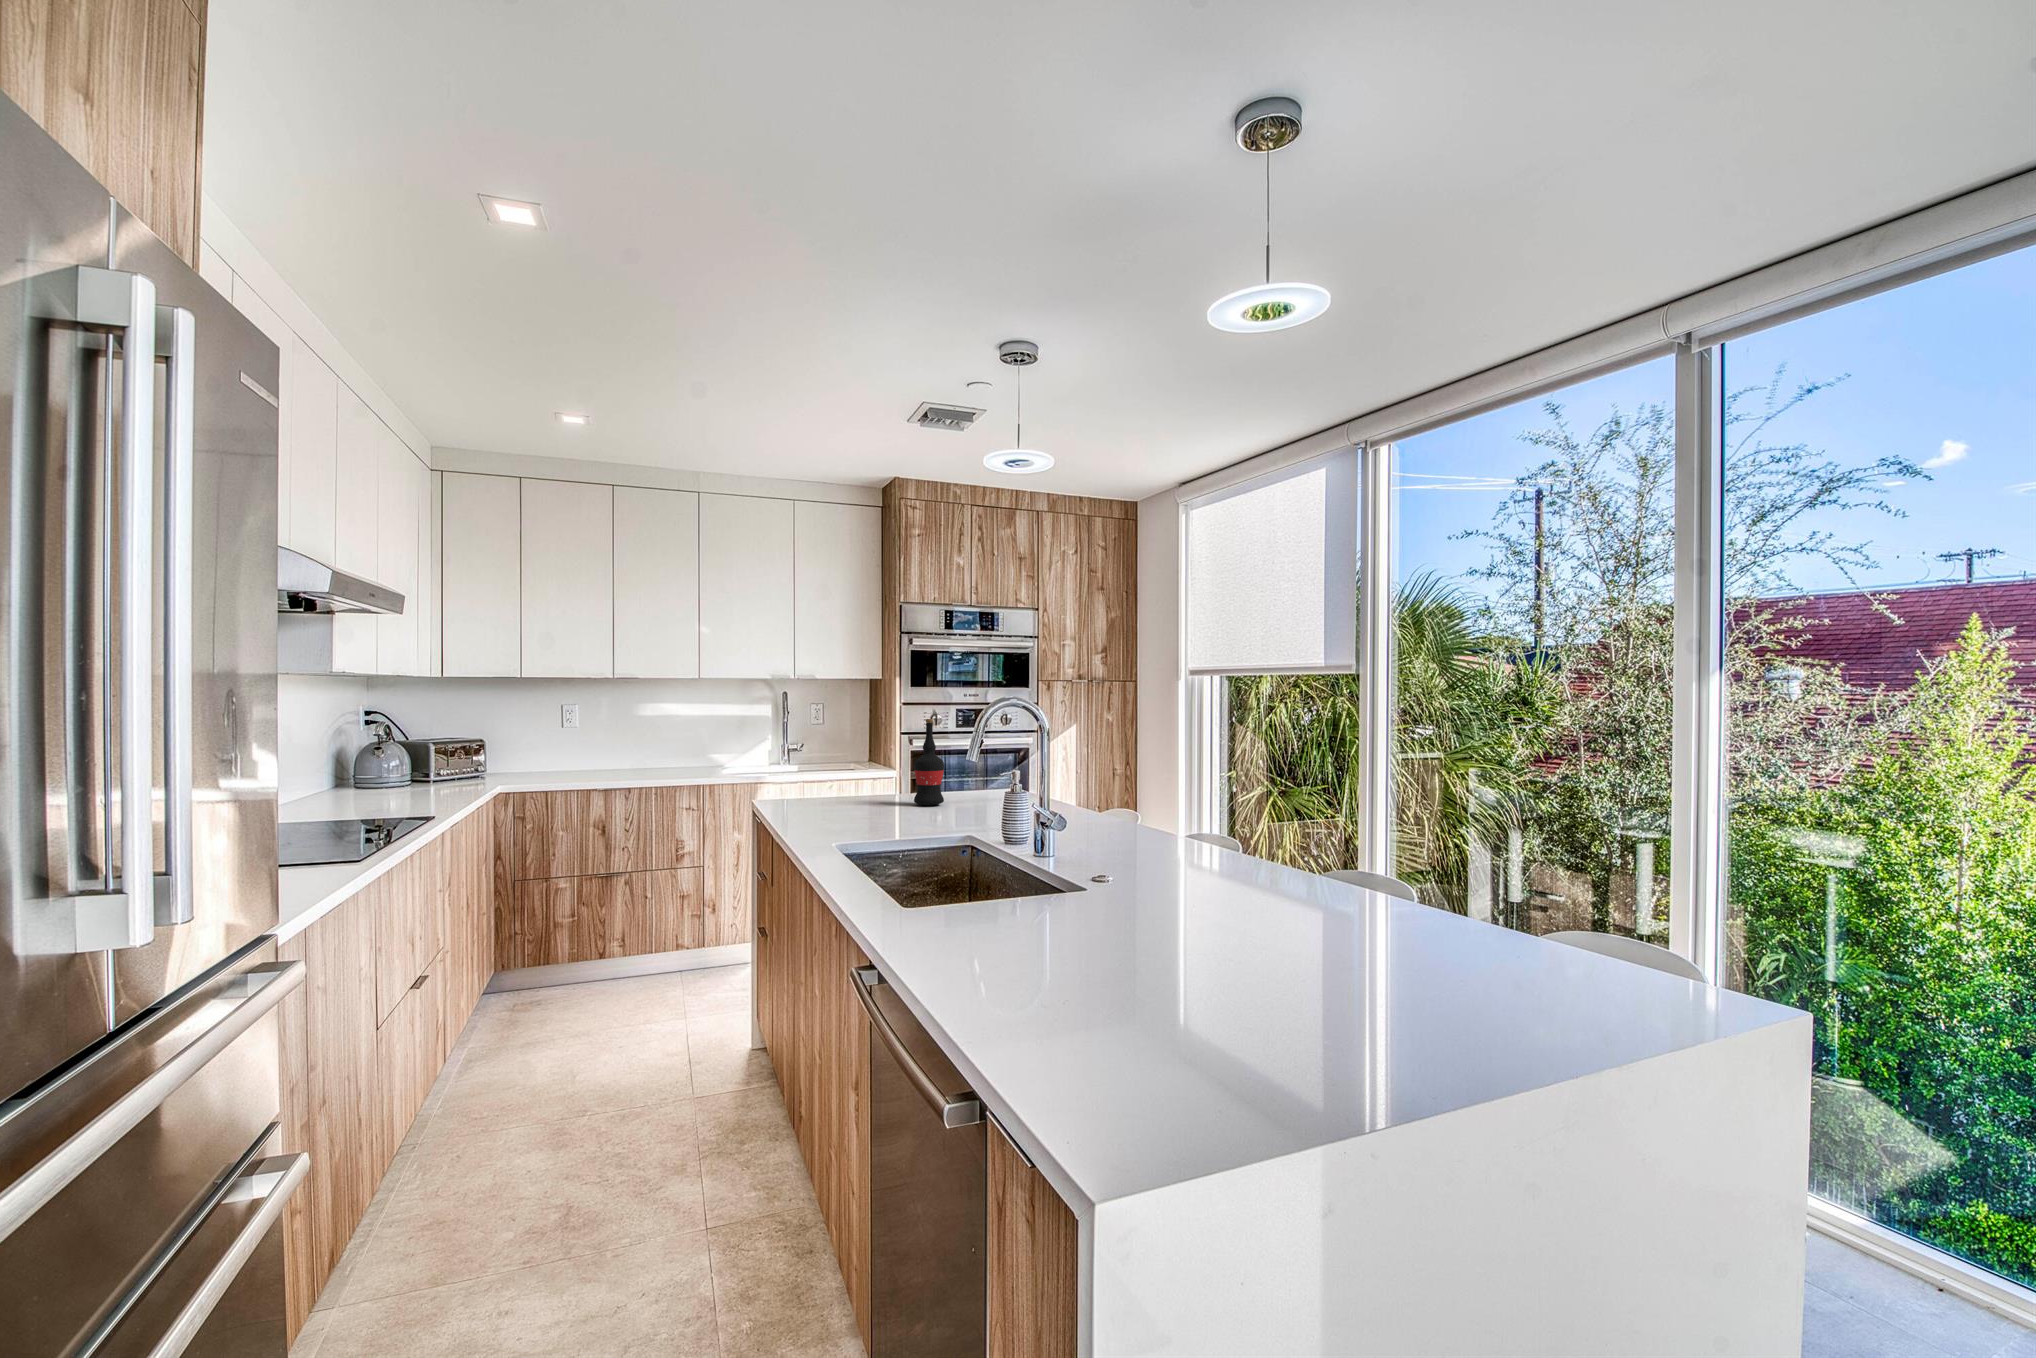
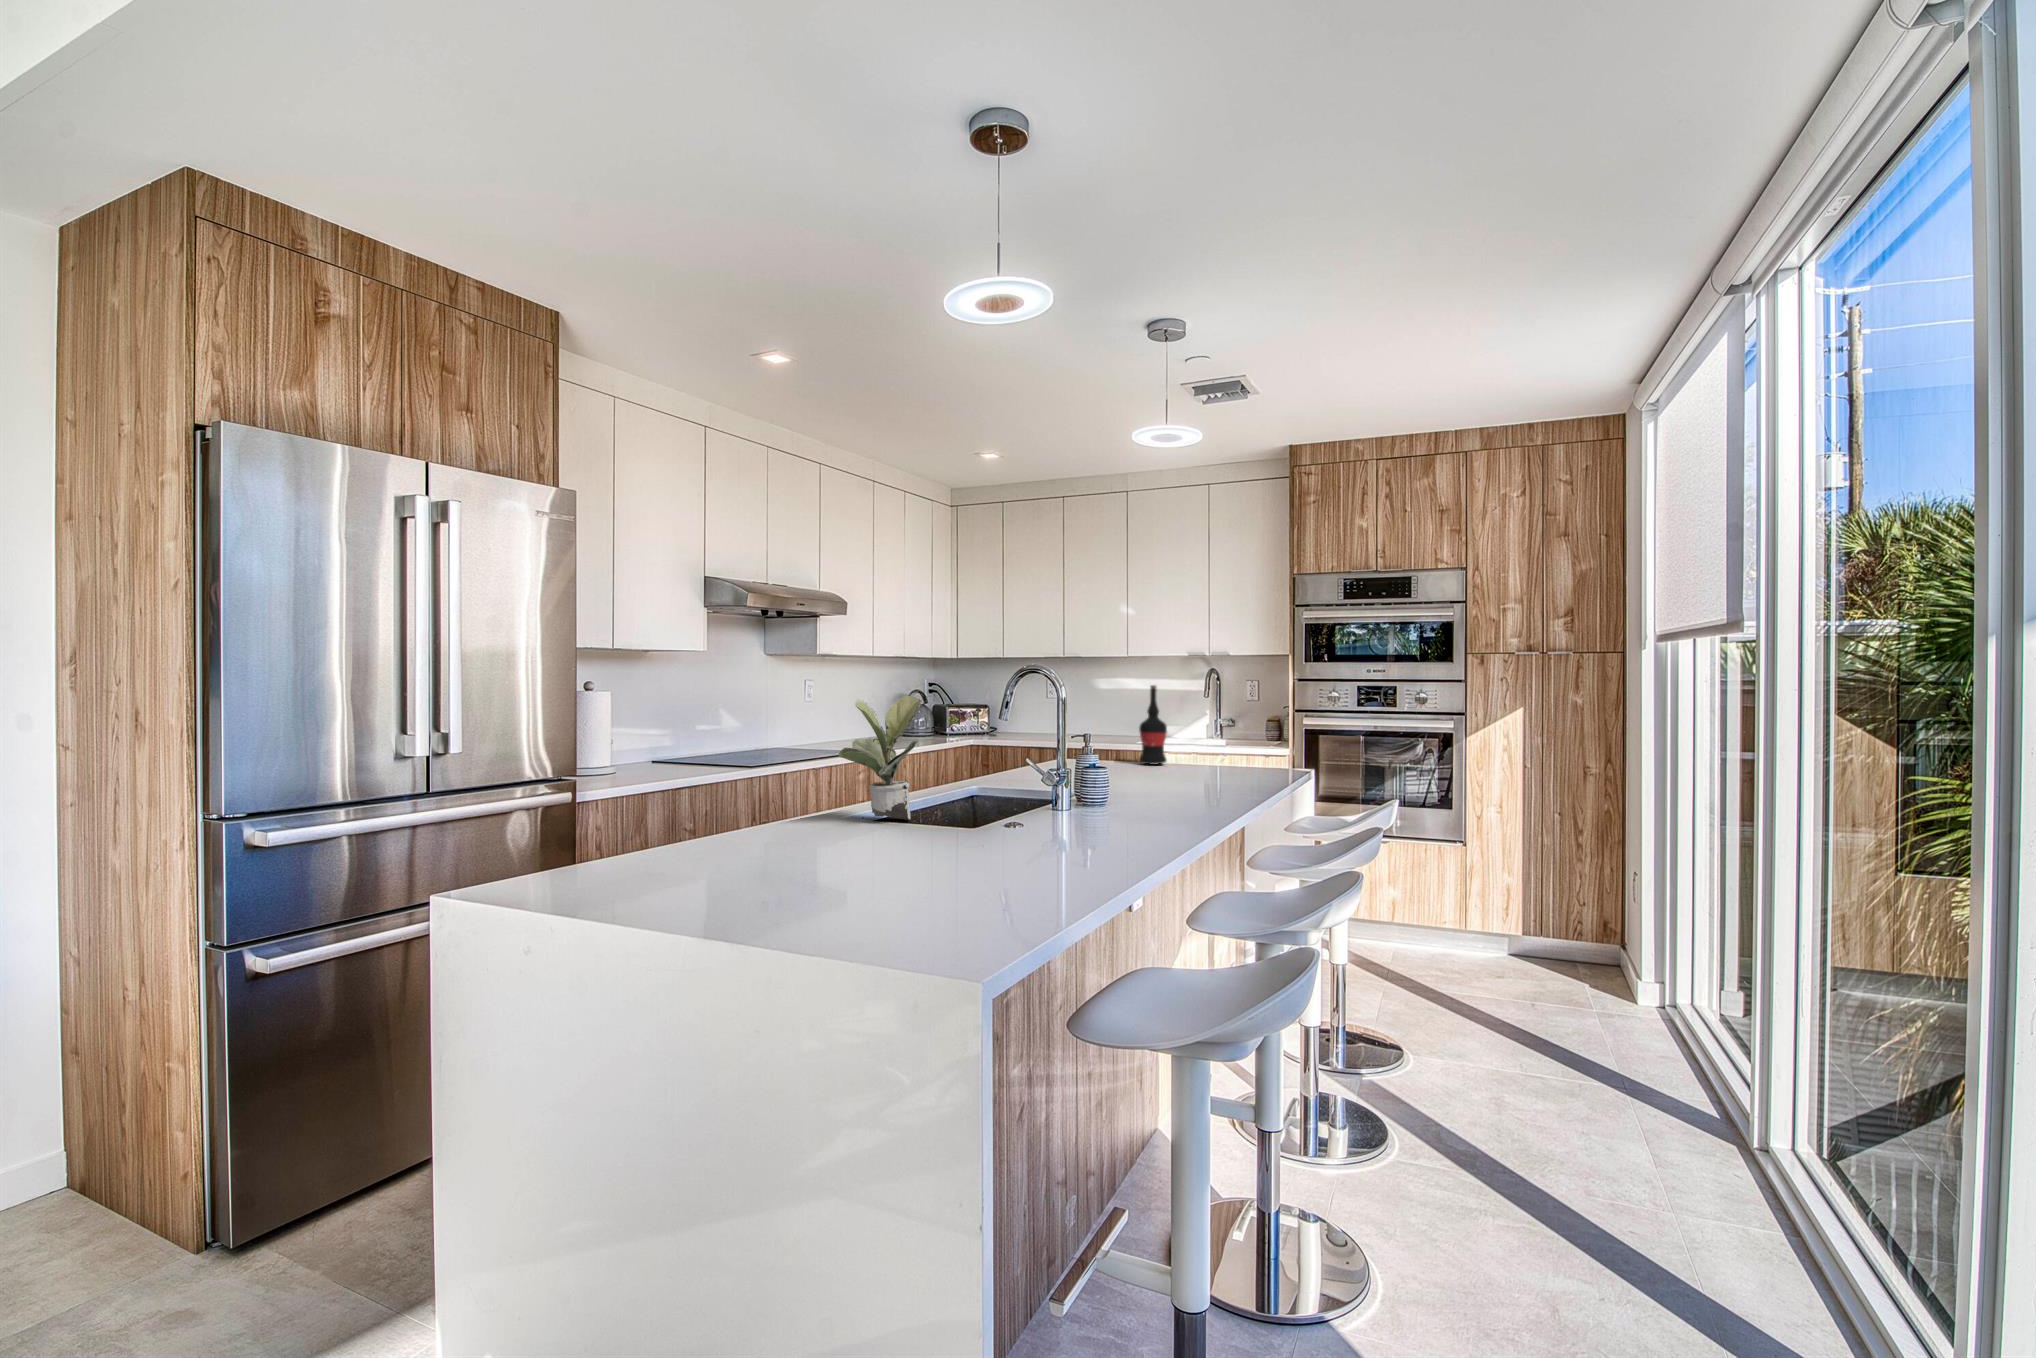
potted plant: none [1020,757,1167,934] -> present [839,695,922,820]

